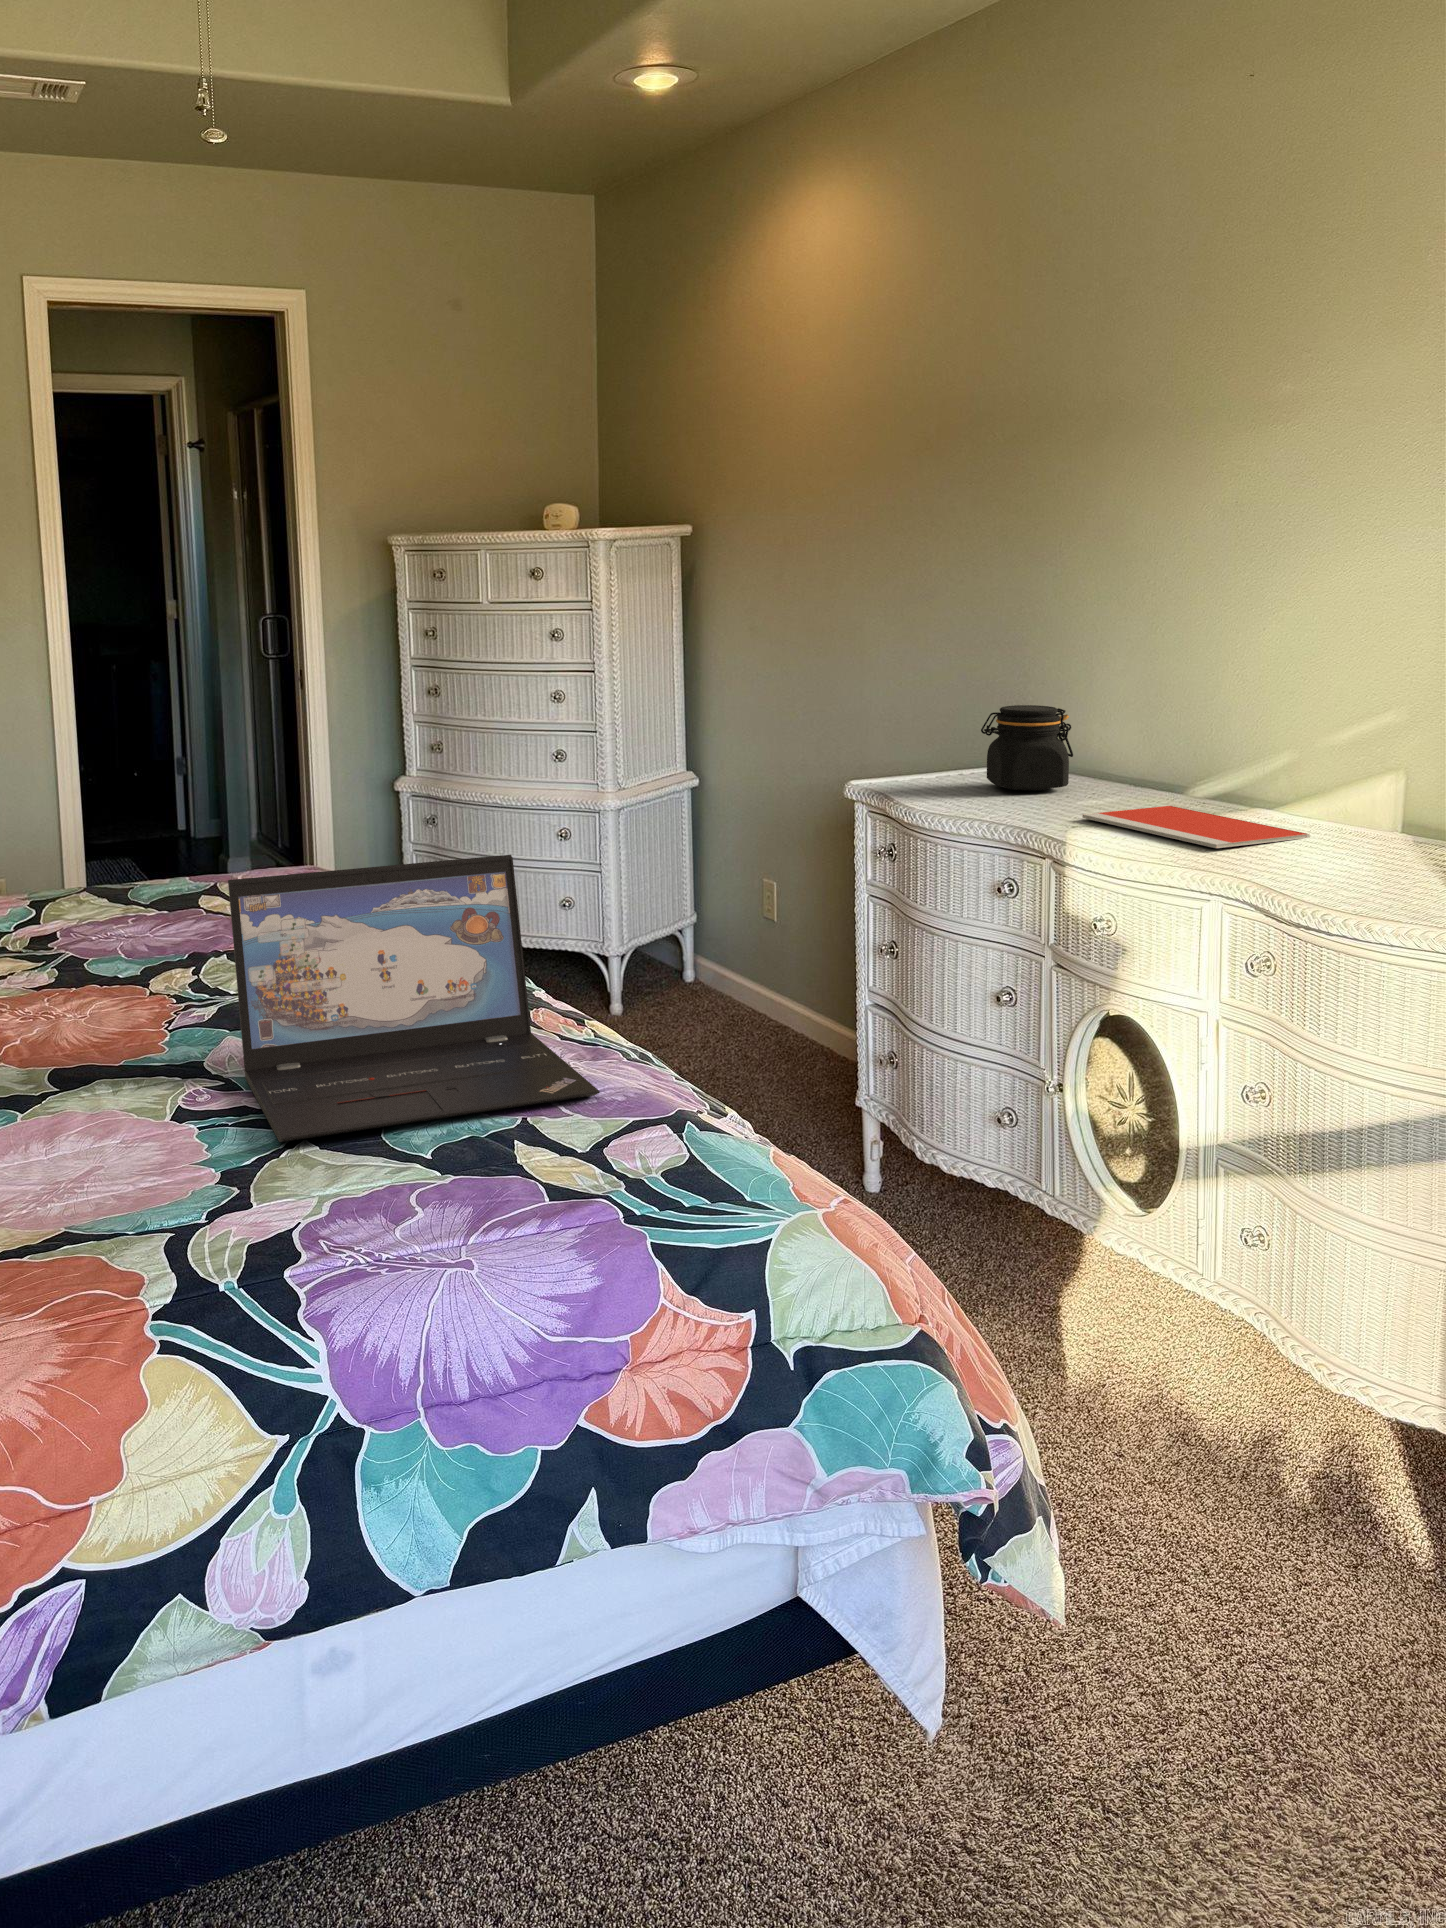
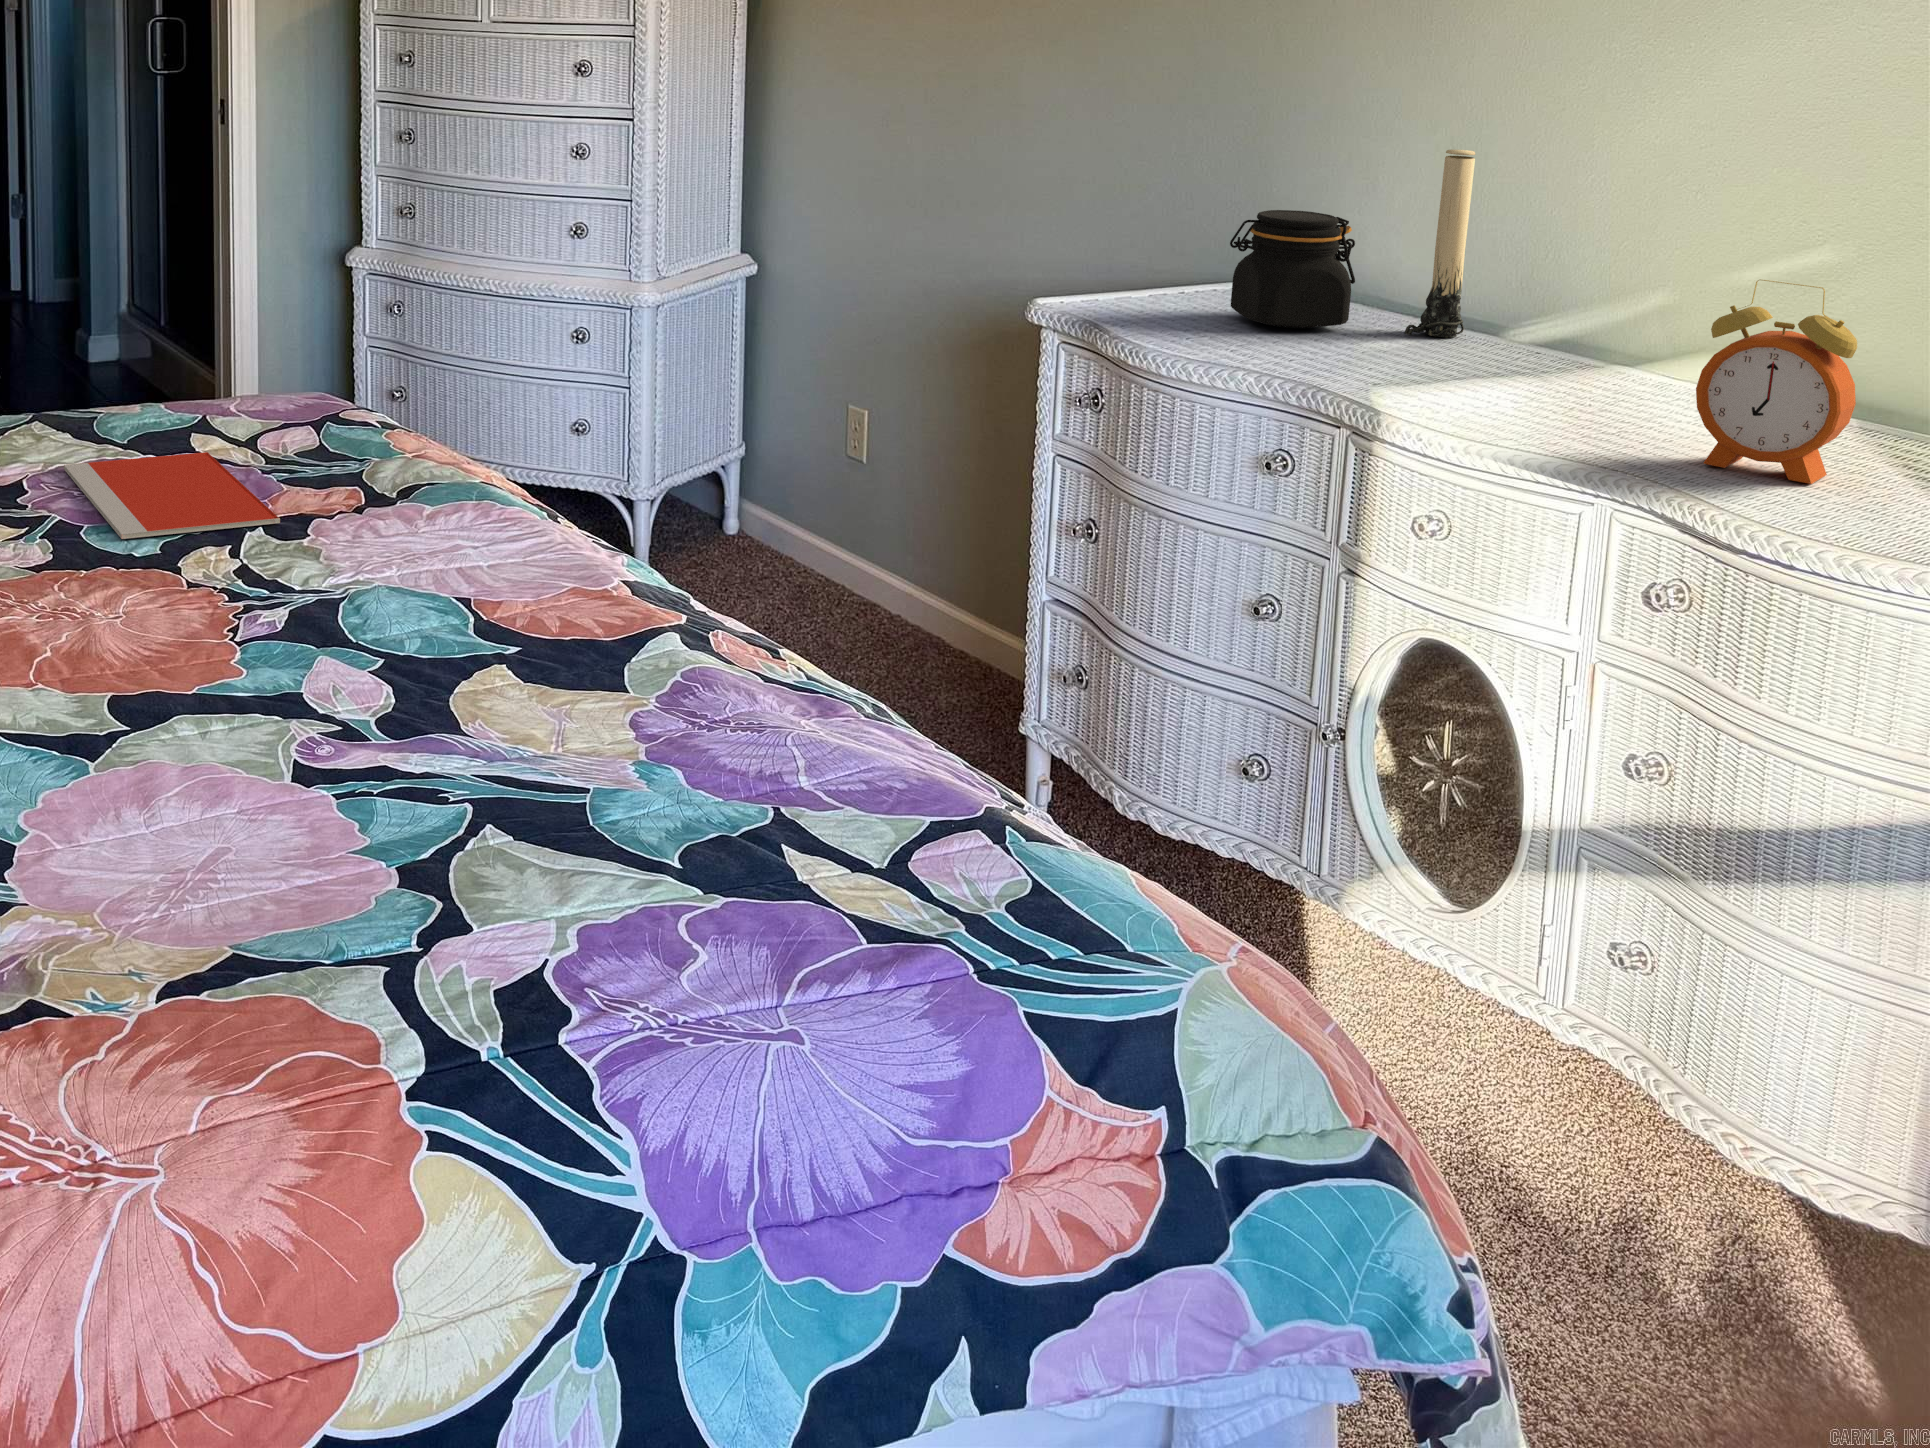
candle: none [1108,654,1150,793] -> present [1405,150,1475,337]
alarm clock: none [1275,723,1386,872] -> present [1696,279,1857,484]
notebook: present [1082,806,1310,848] -> present [64,452,280,539]
laptop: present [228,855,600,1142] -> none [352,436,859,832]

